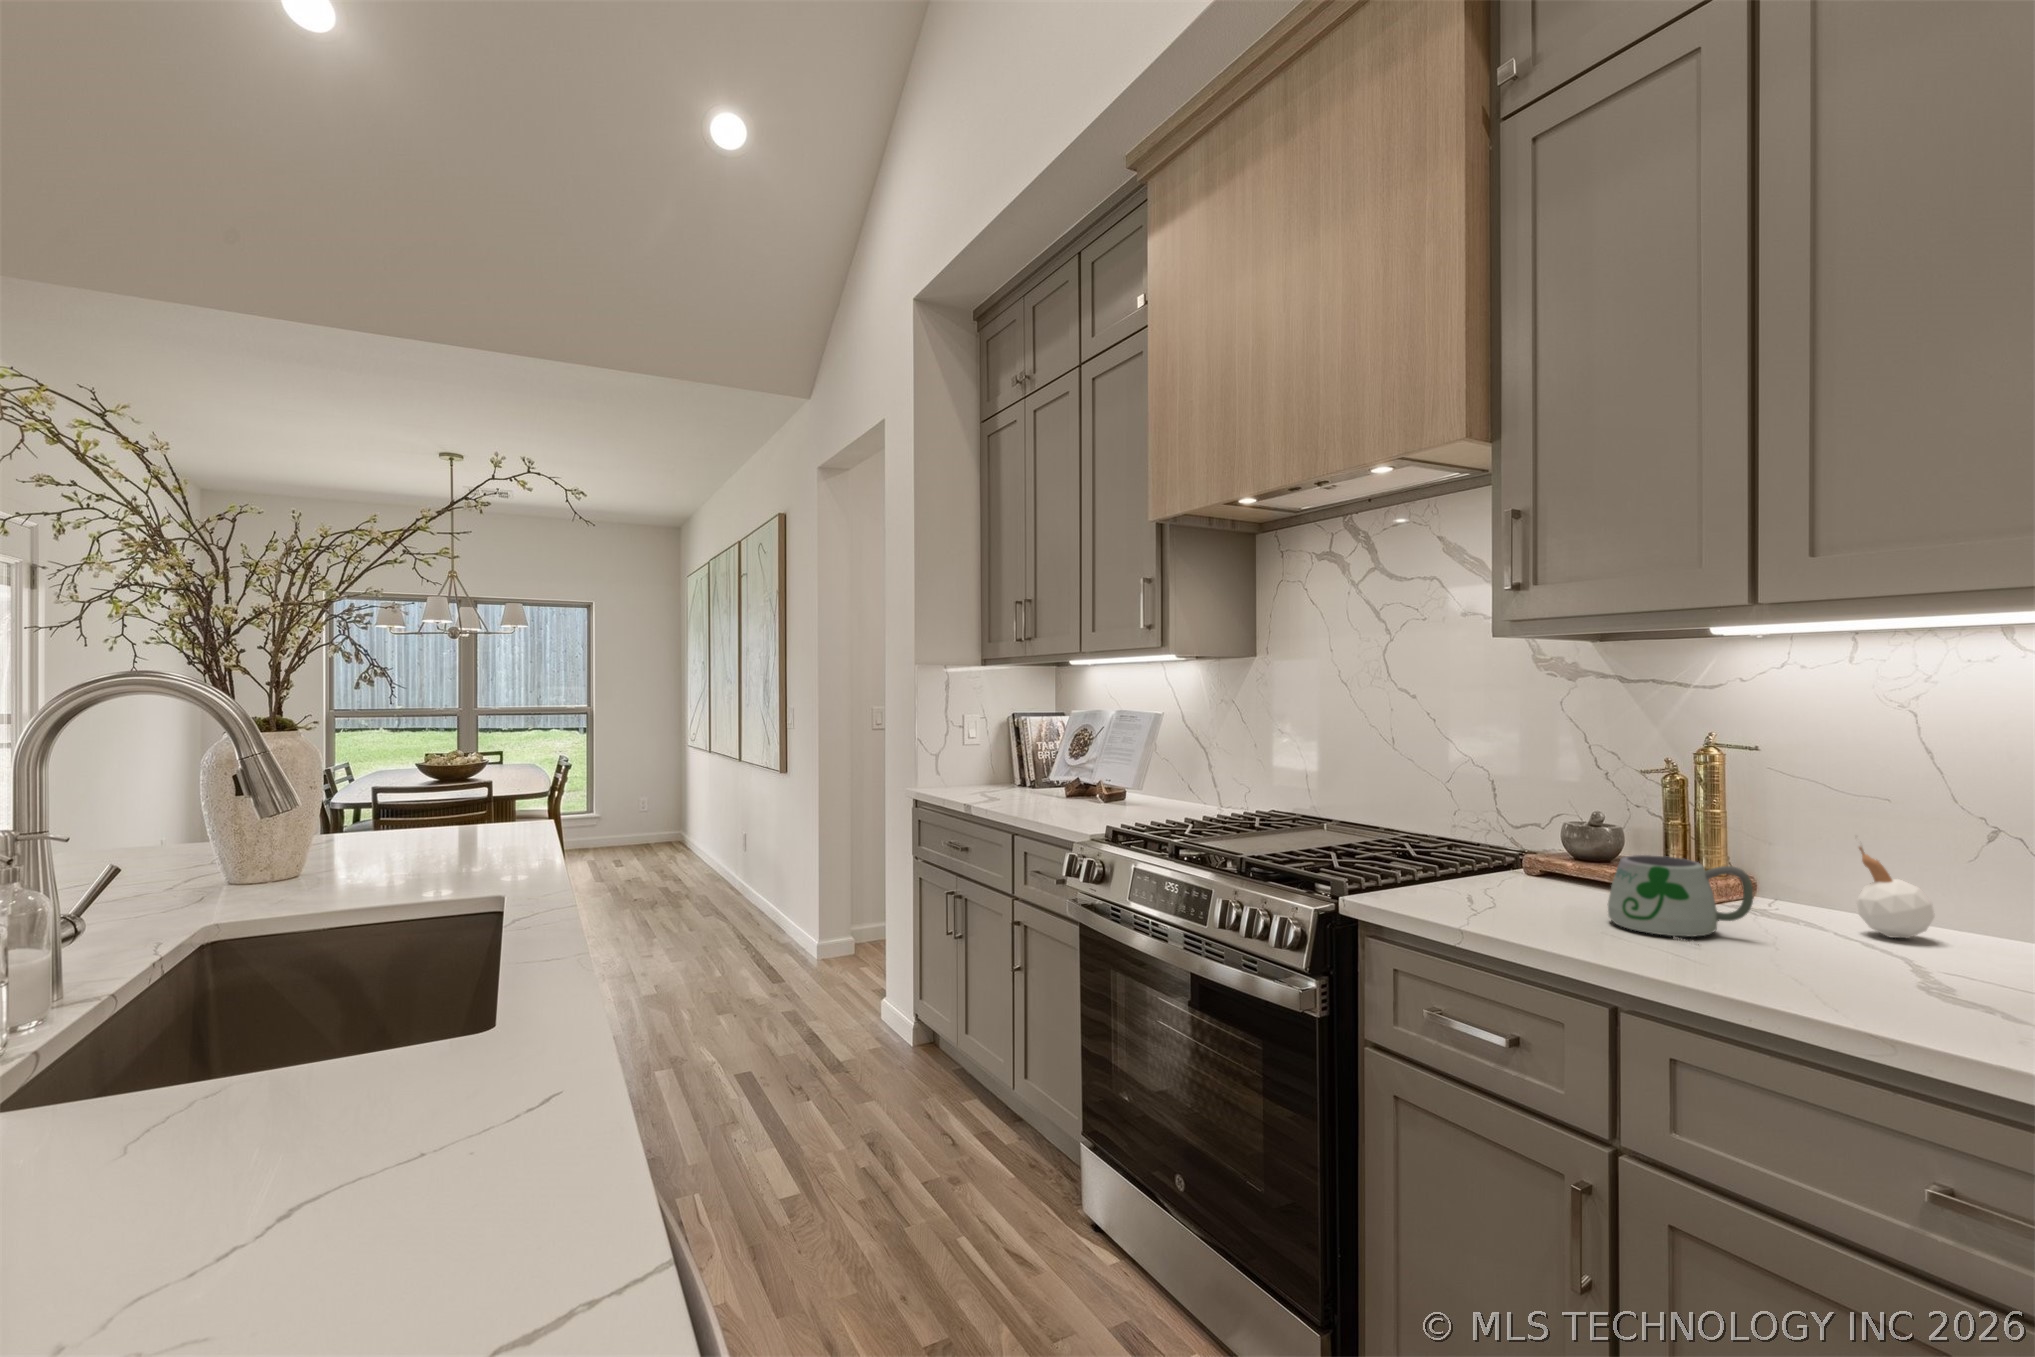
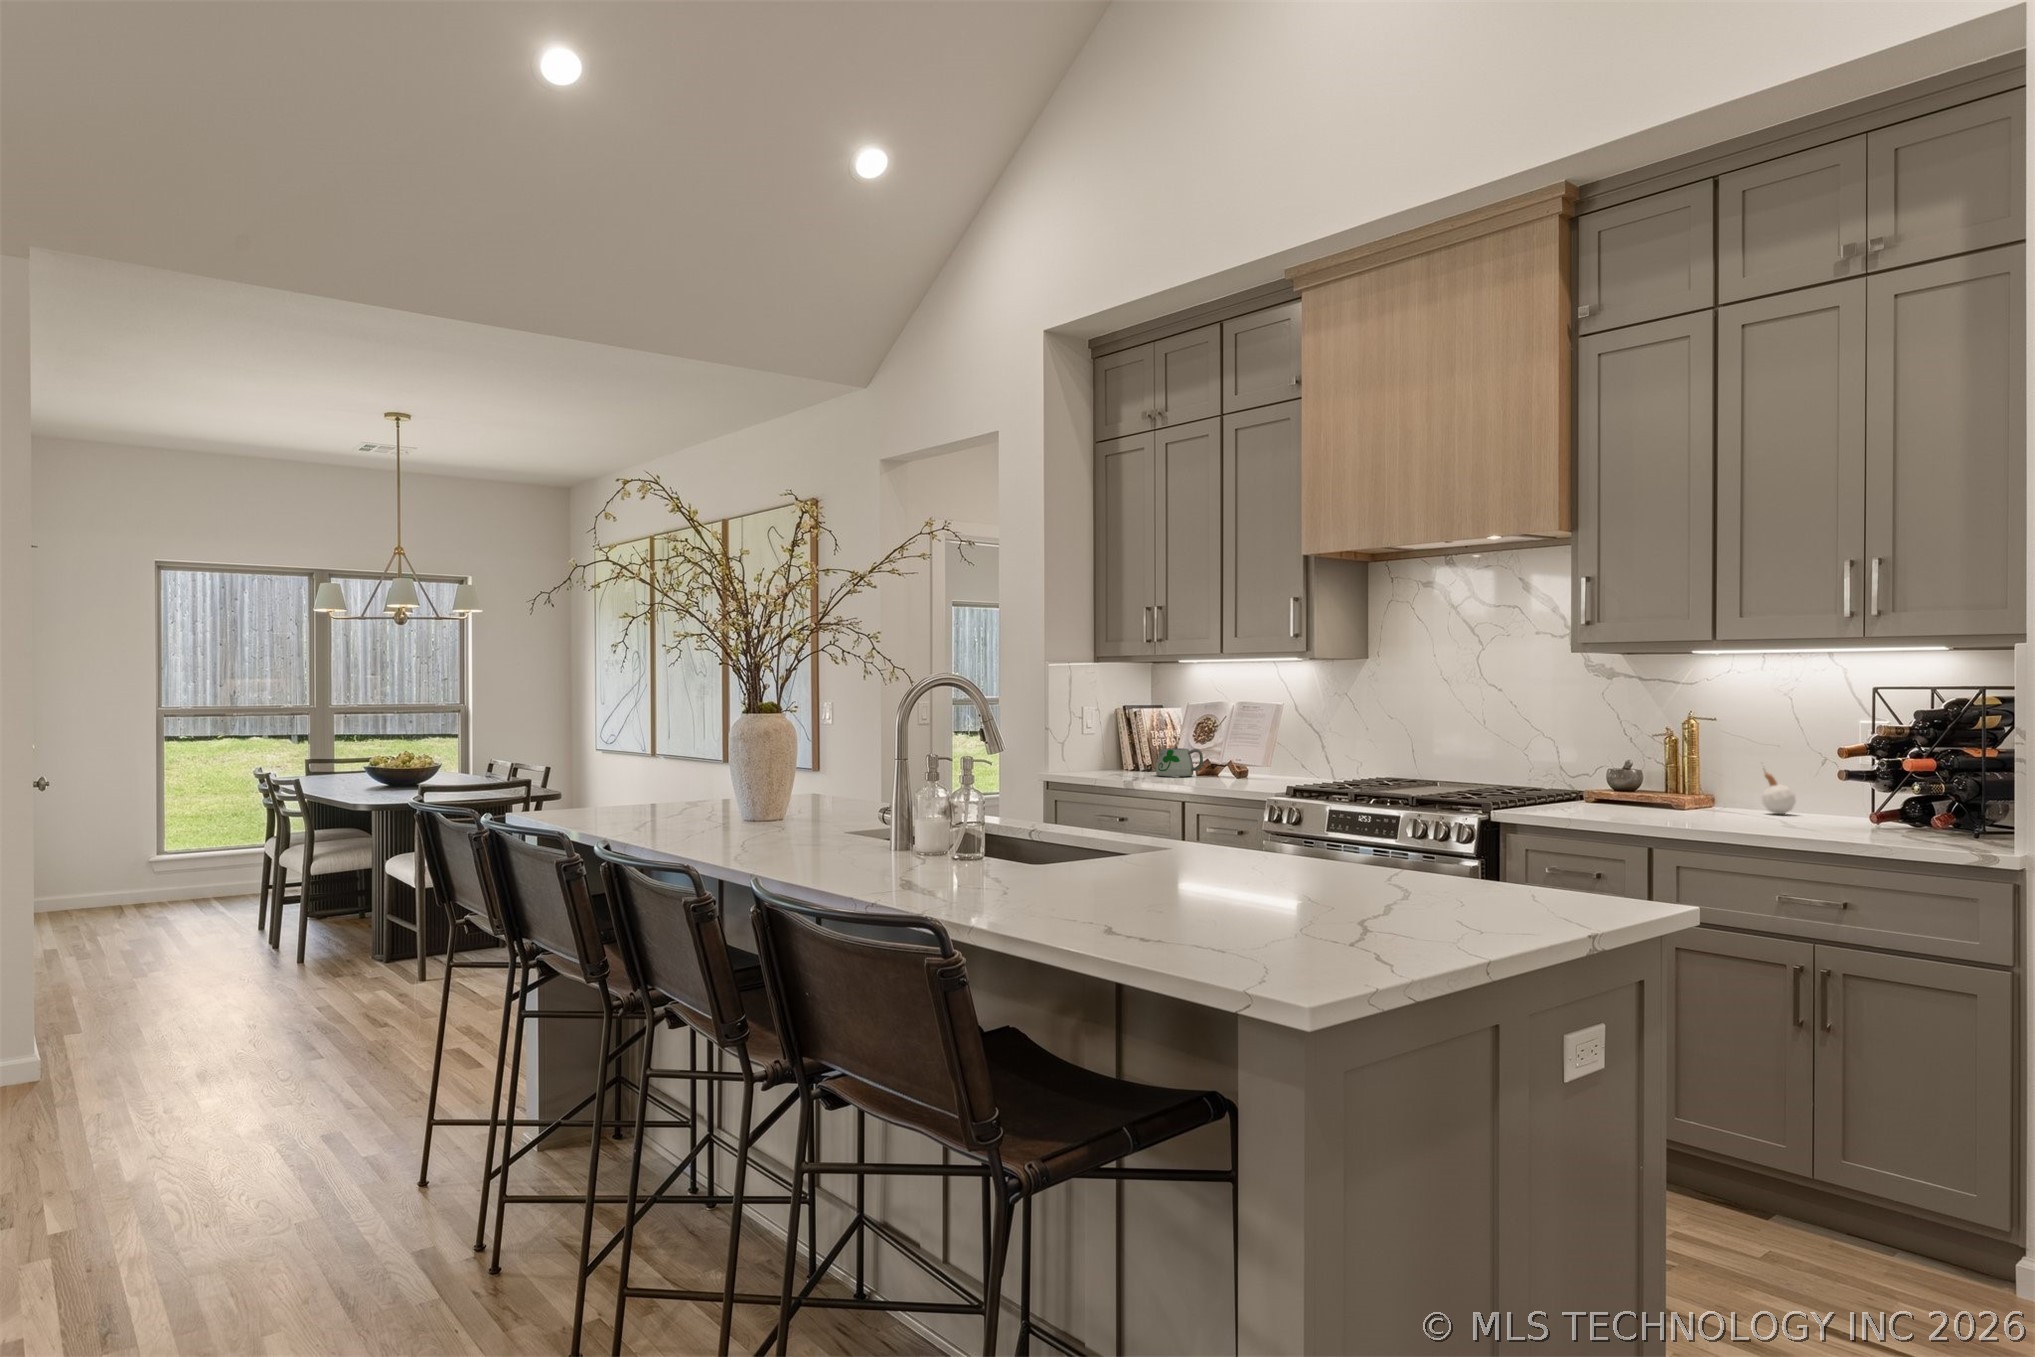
mug: present [1608,855,1754,946] -> present [1156,748,1203,778]

